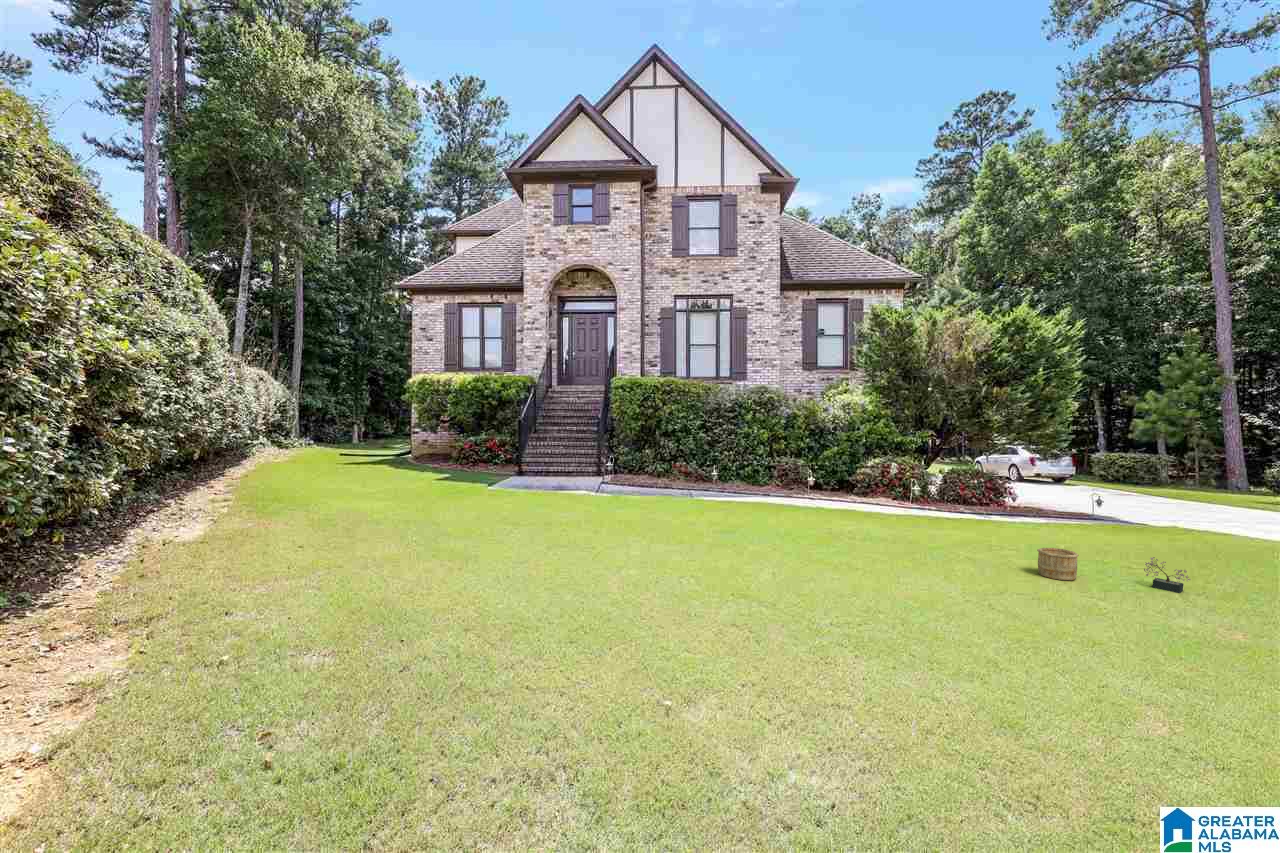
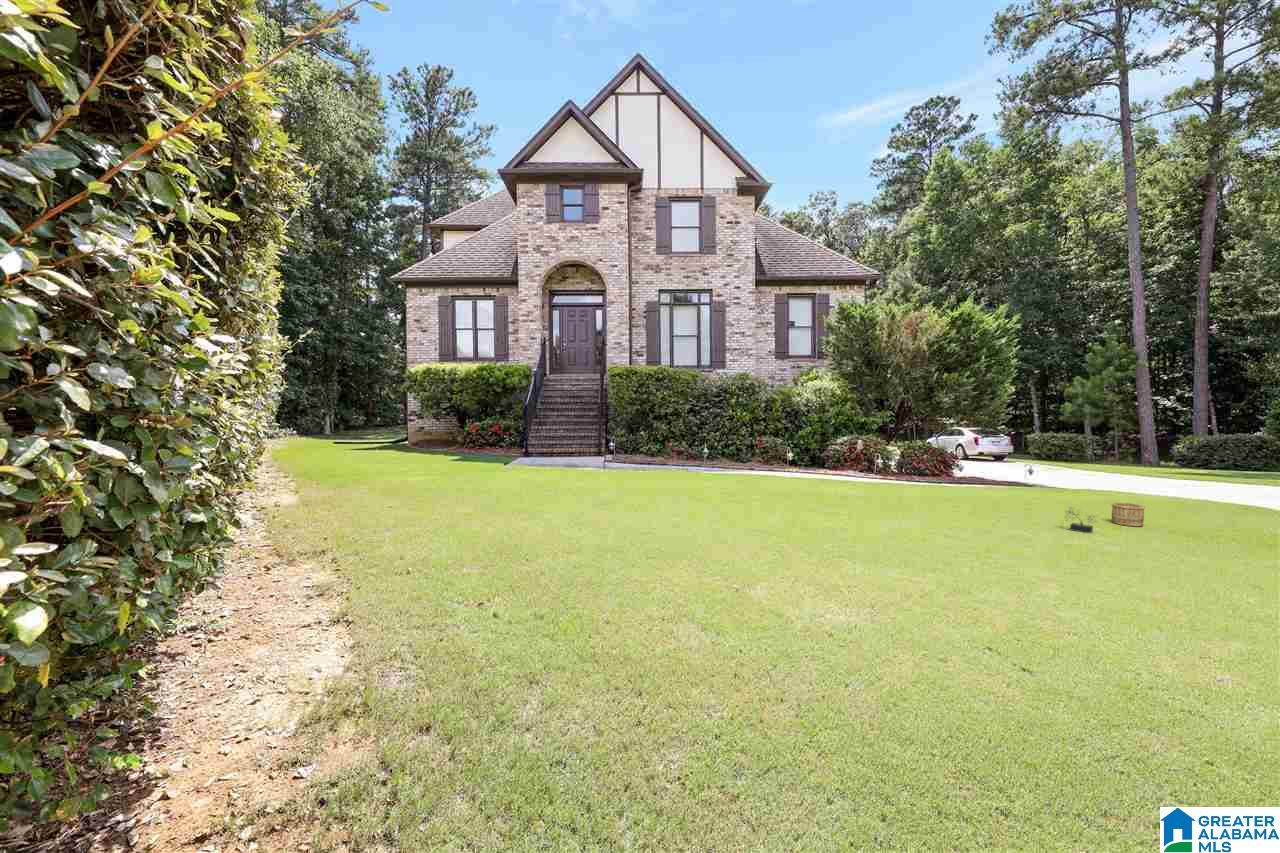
wooden bucket: present [1037,548,1079,580] -> present [1111,503,1145,526]

